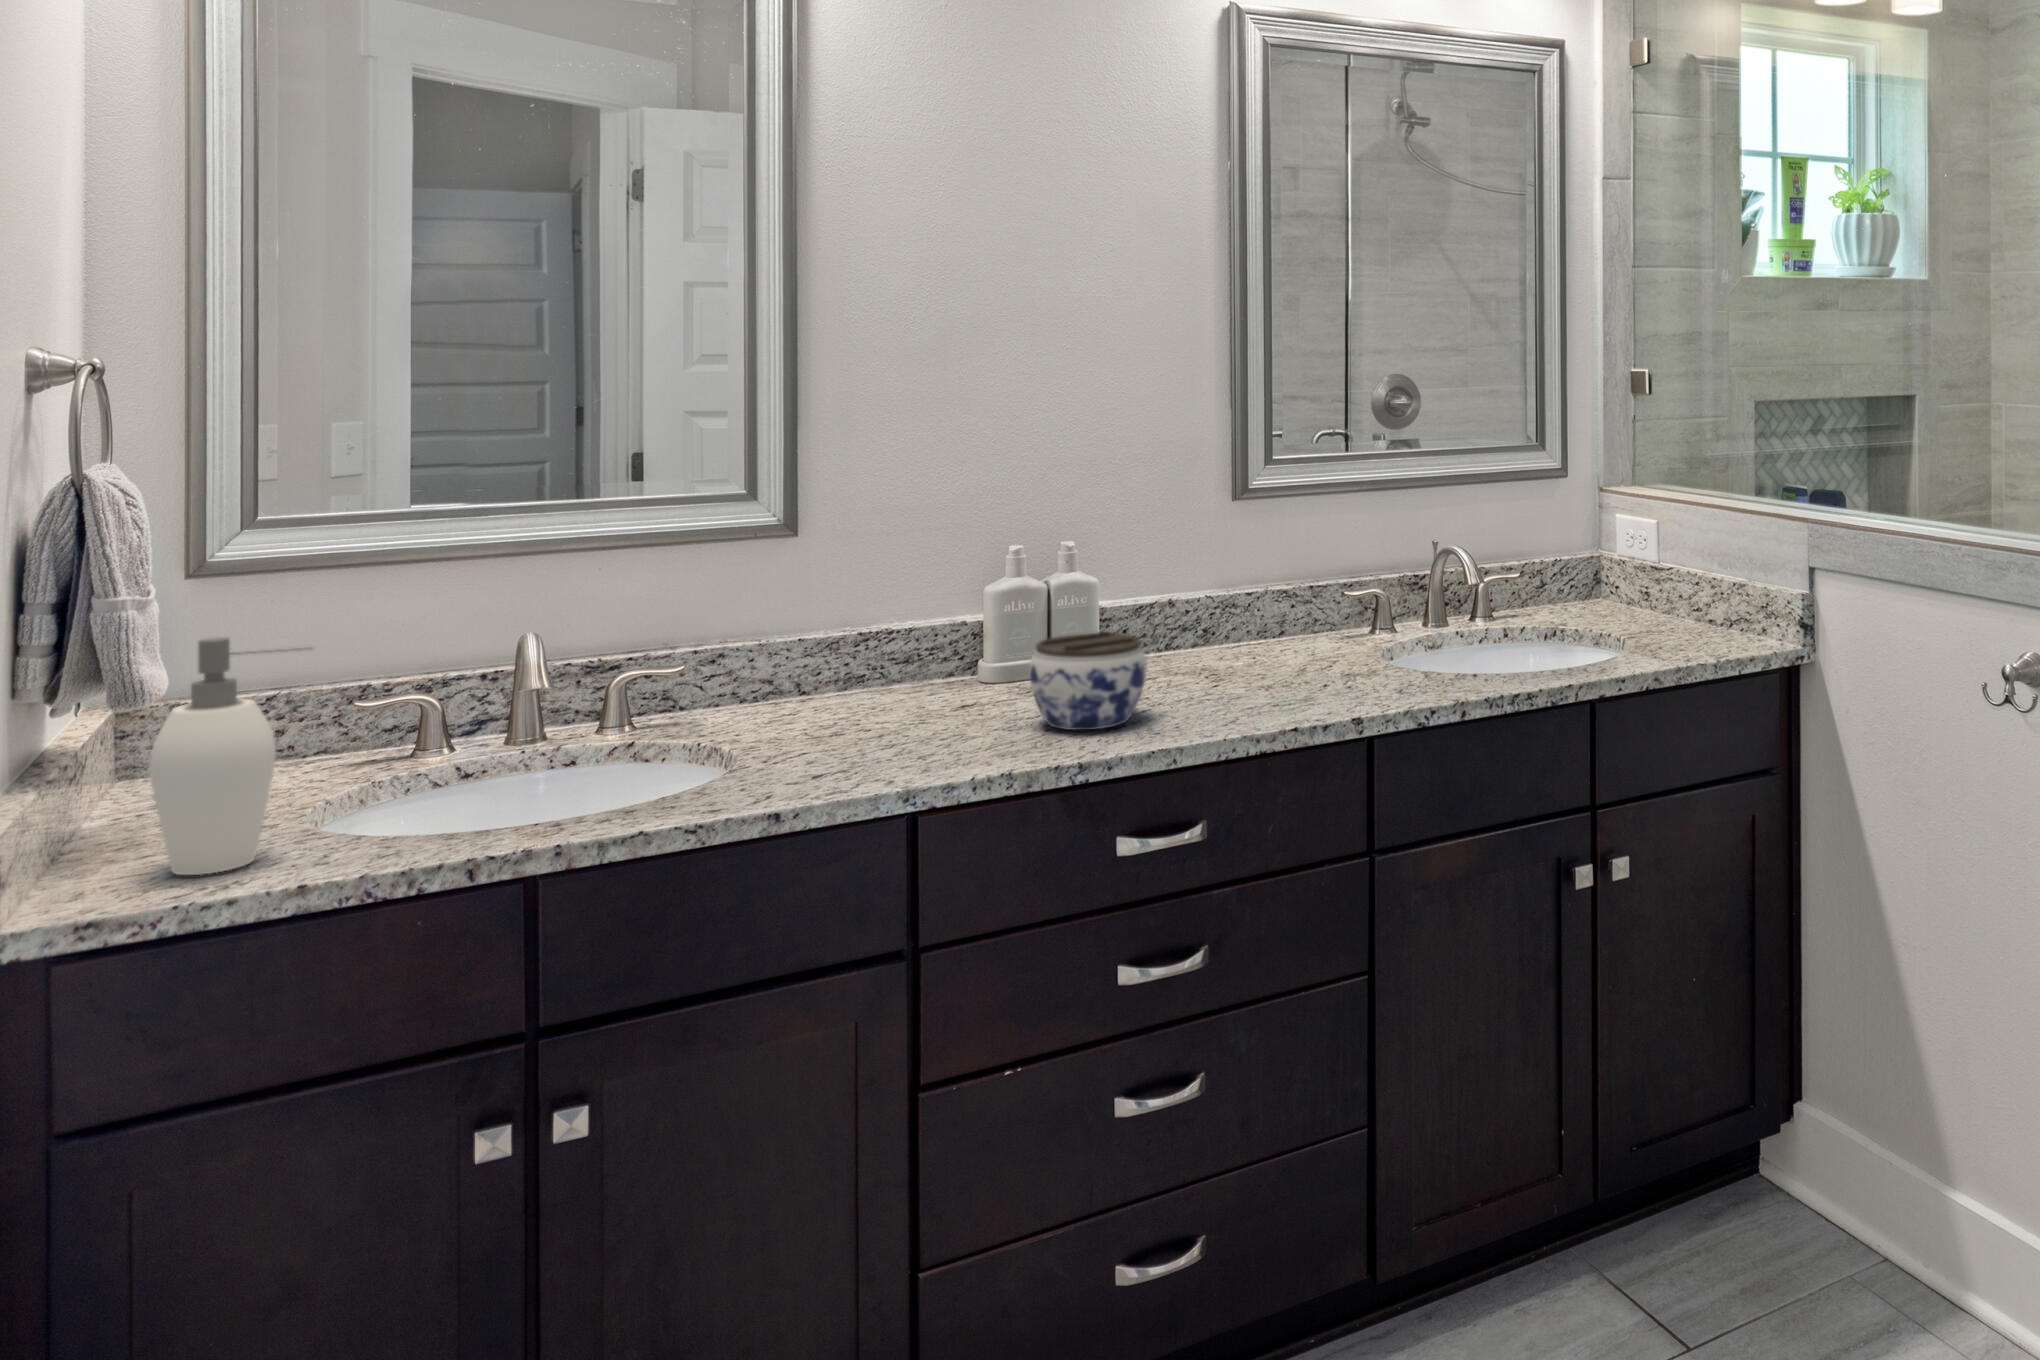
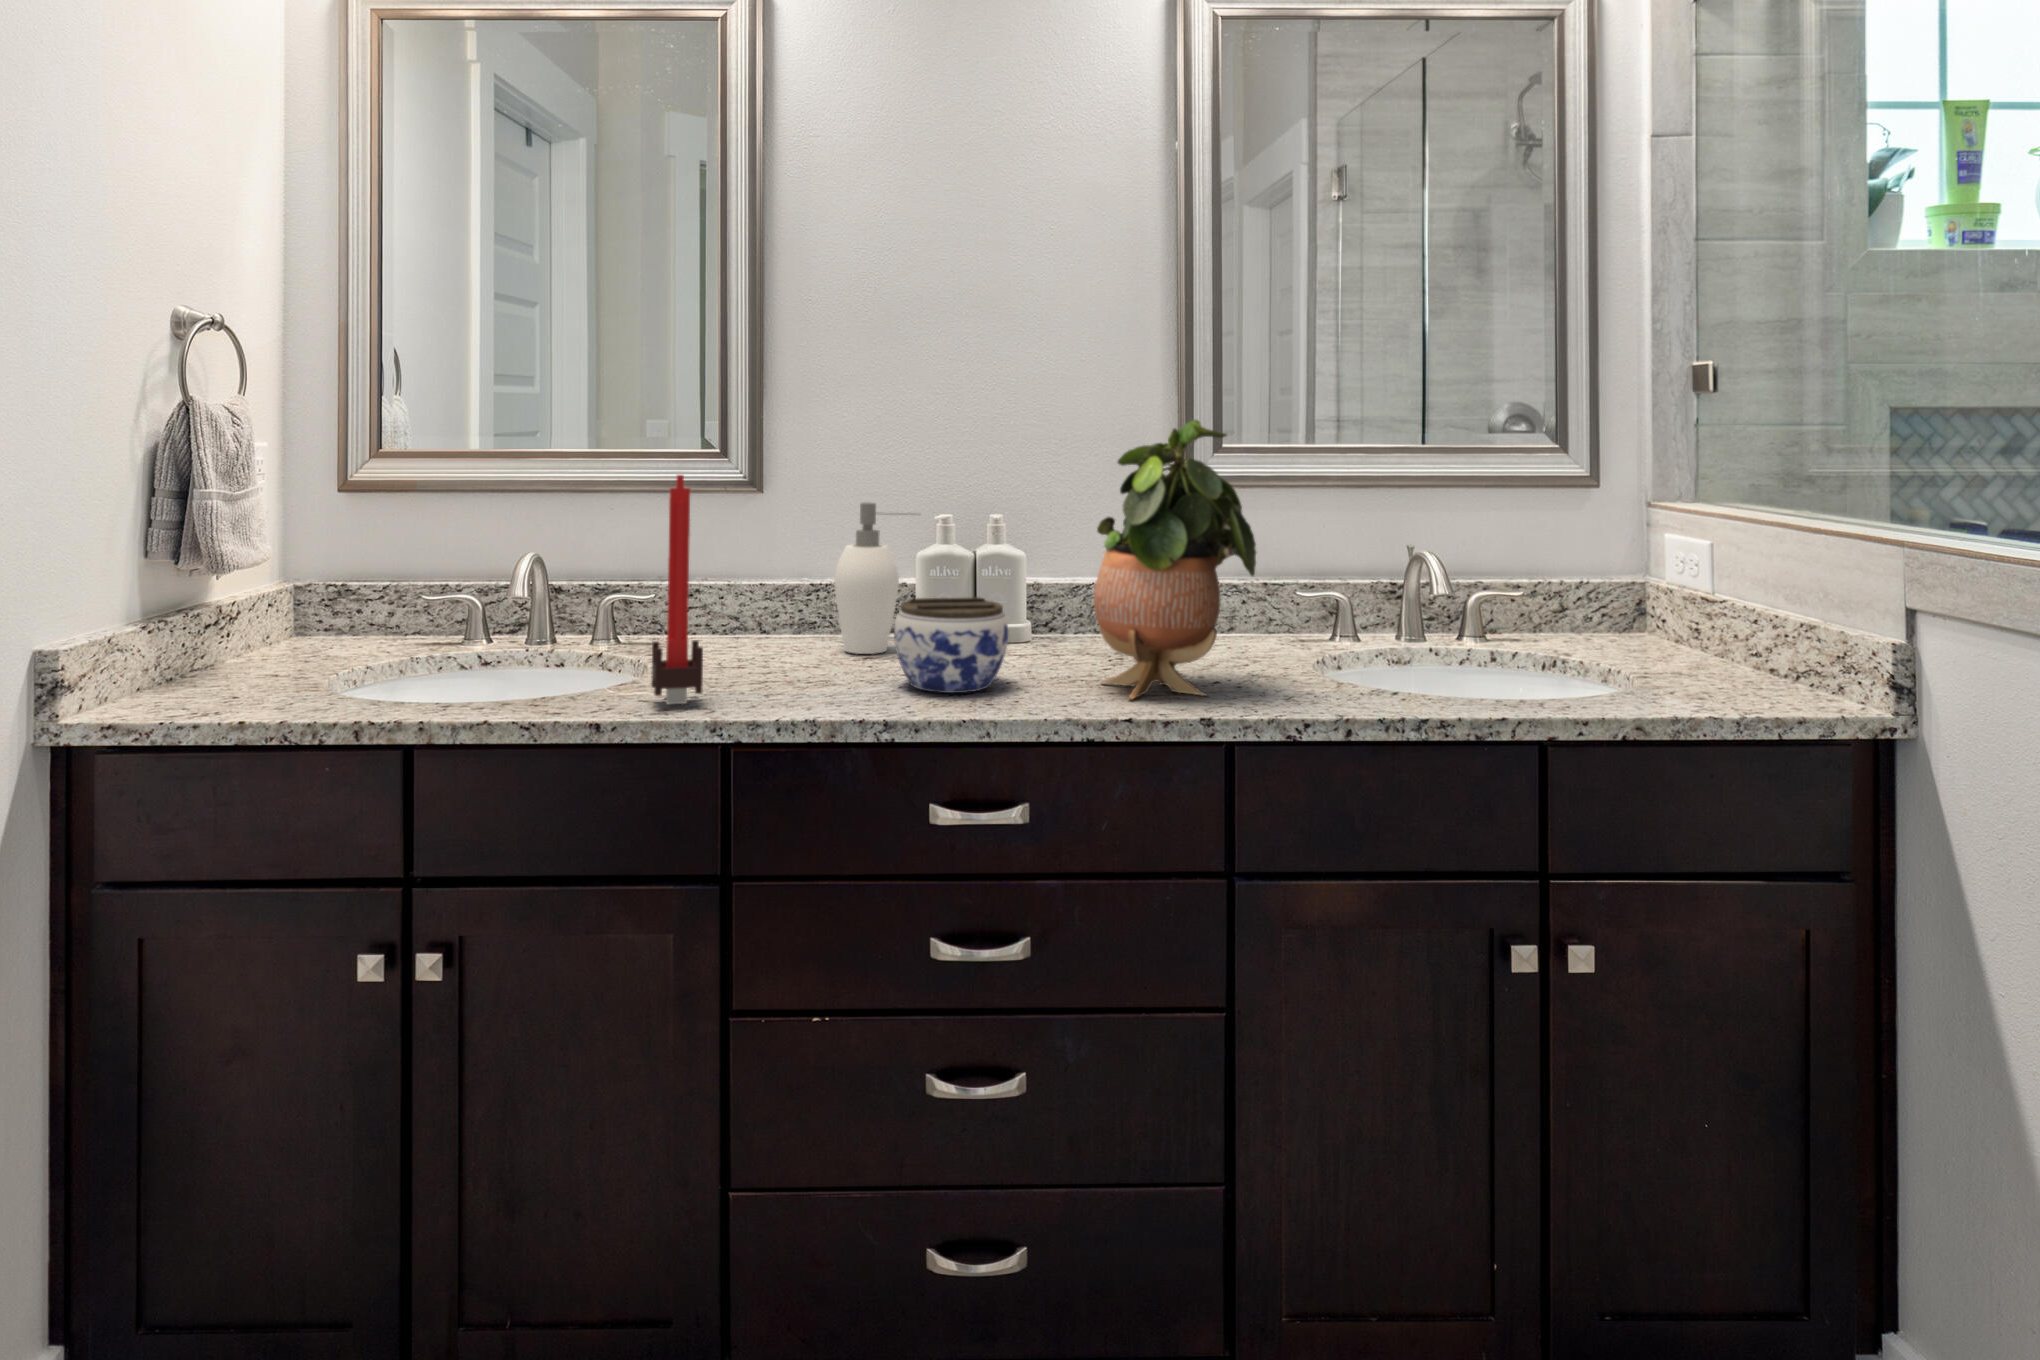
potted plant: none [1218,447,1370,711] -> present [1094,420,1256,699]
candle: none [801,537,872,782] -> present [651,475,703,704]
soap dispenser: present [149,637,312,875] -> present [834,502,917,654]

